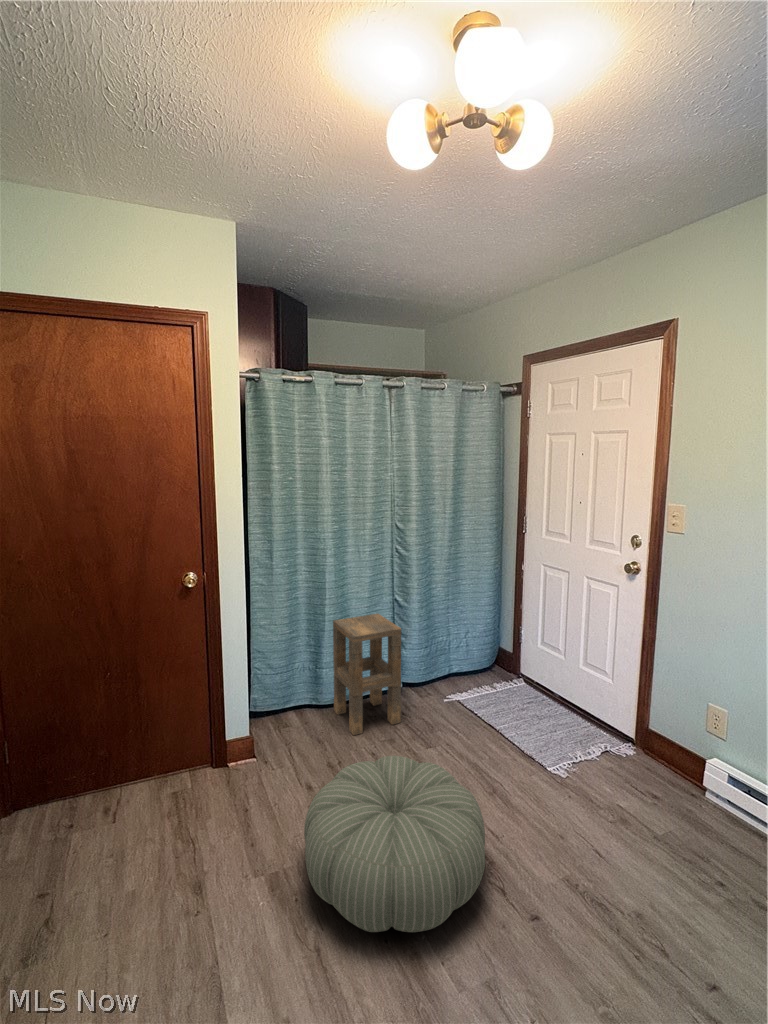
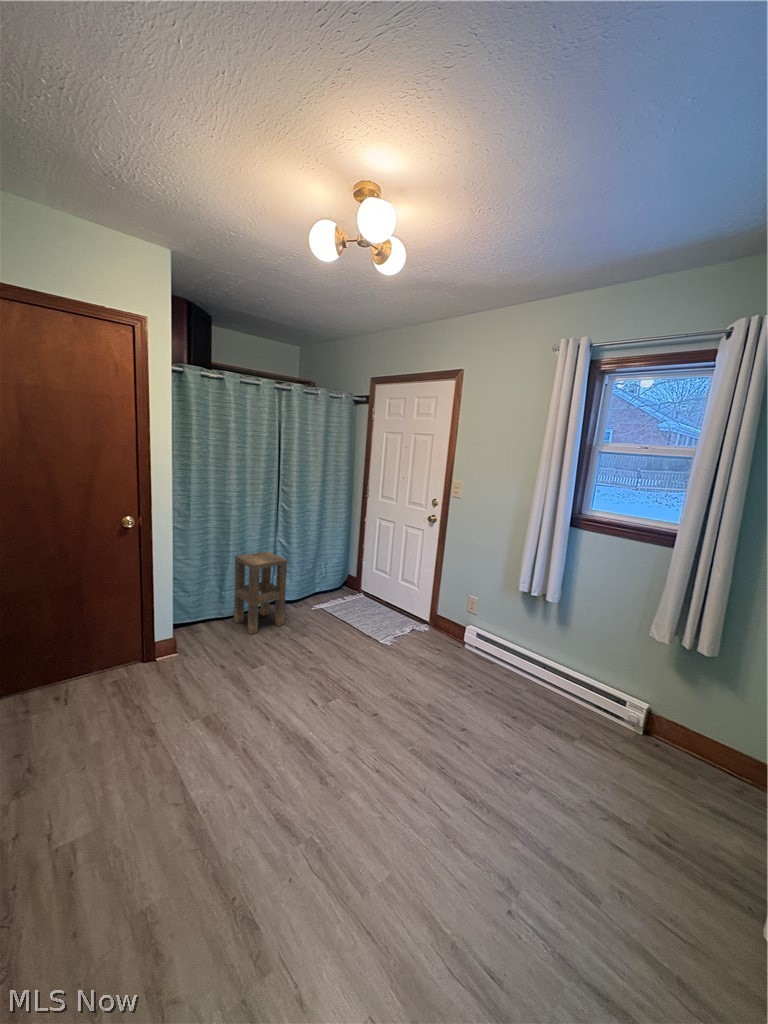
pouf: present [304,756,485,932] -> none [229,637,347,732]

